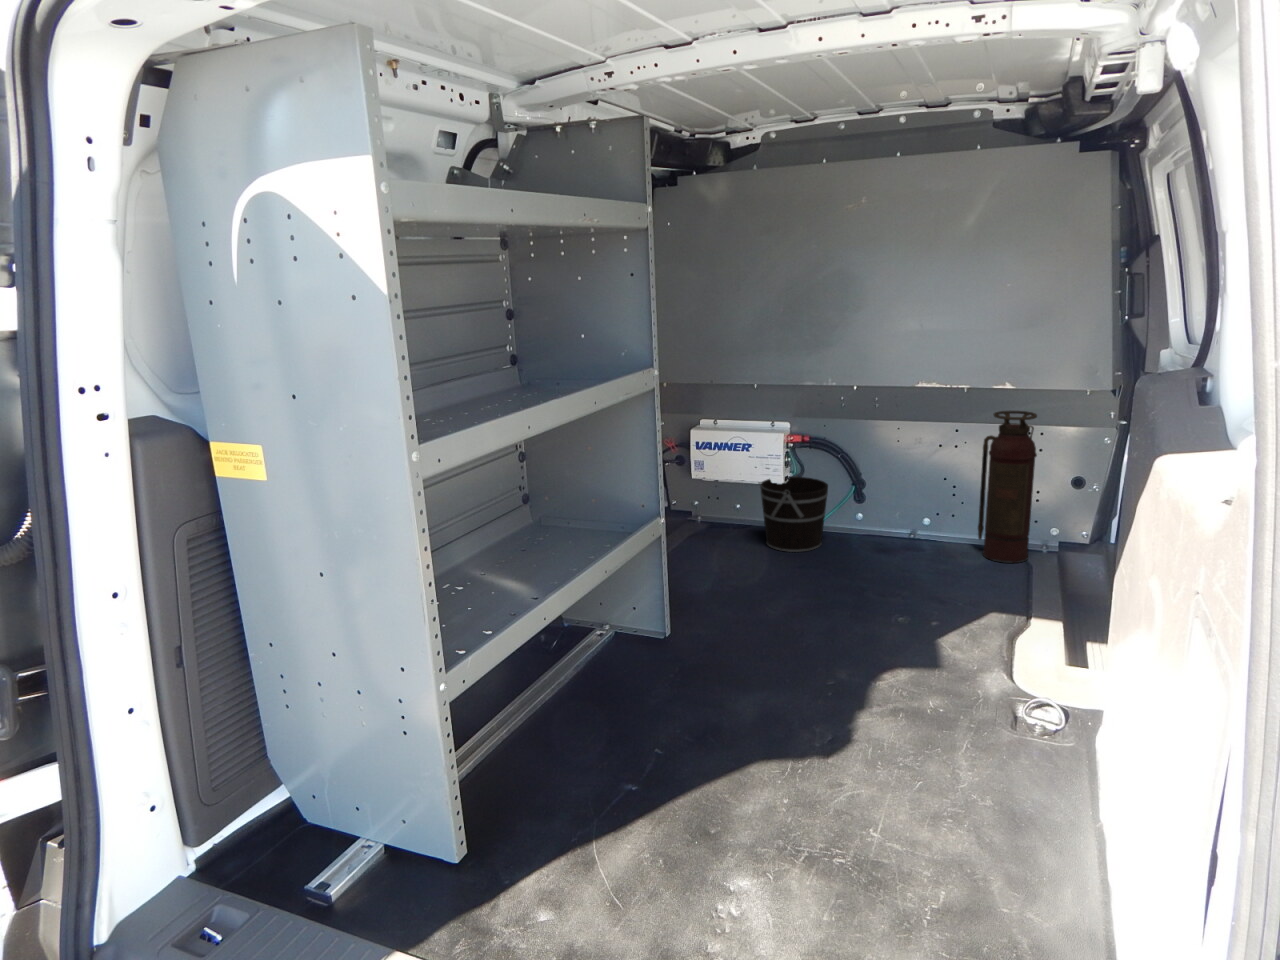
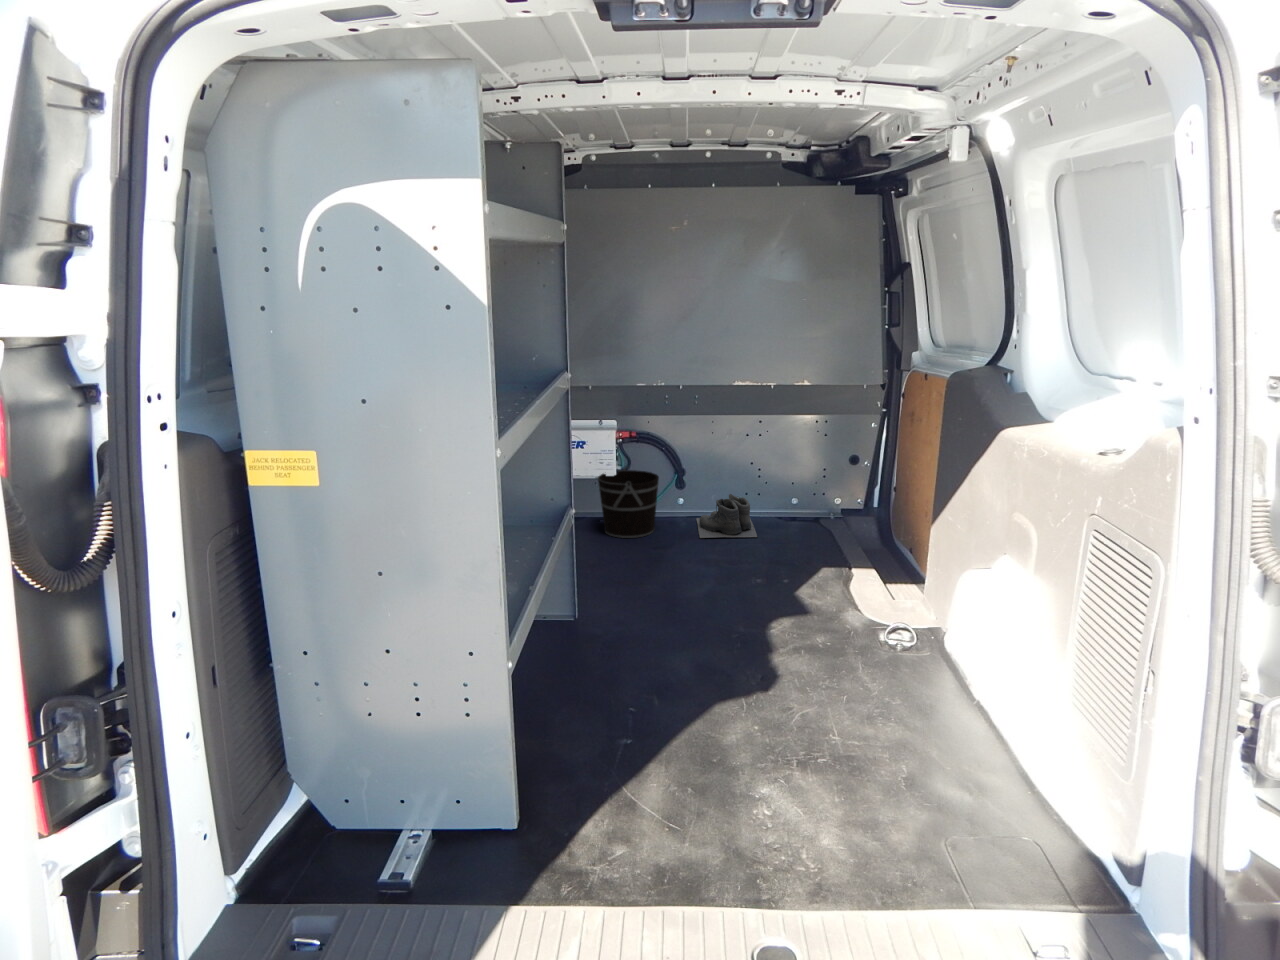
fire extinguisher: present [978,411,1037,563] -> none [782,402,825,528]
boots: none [865,513,940,567] -> present [696,494,757,538]

